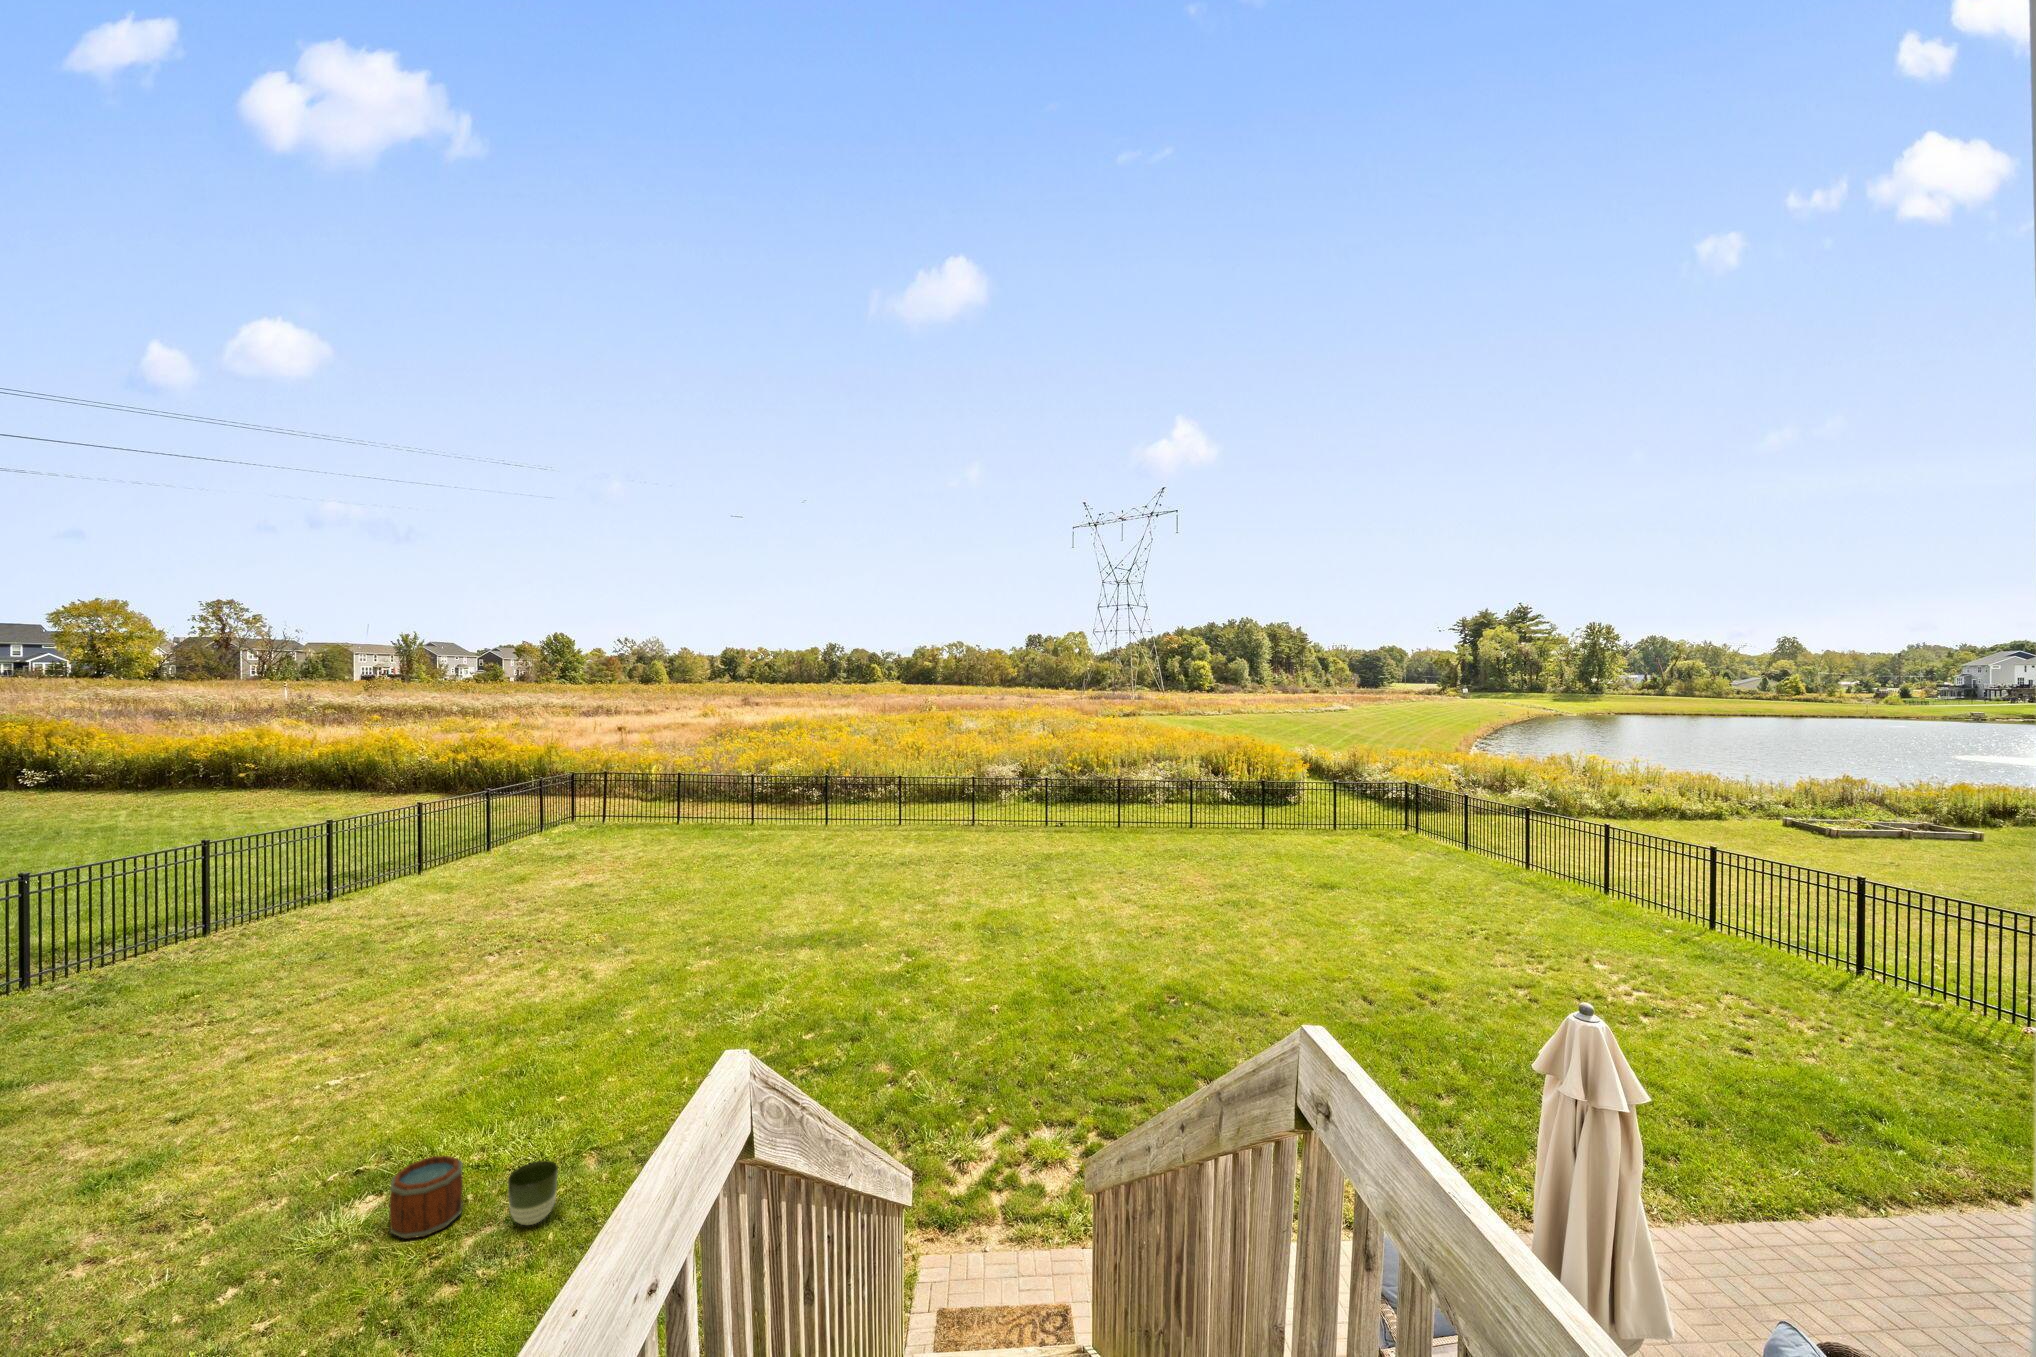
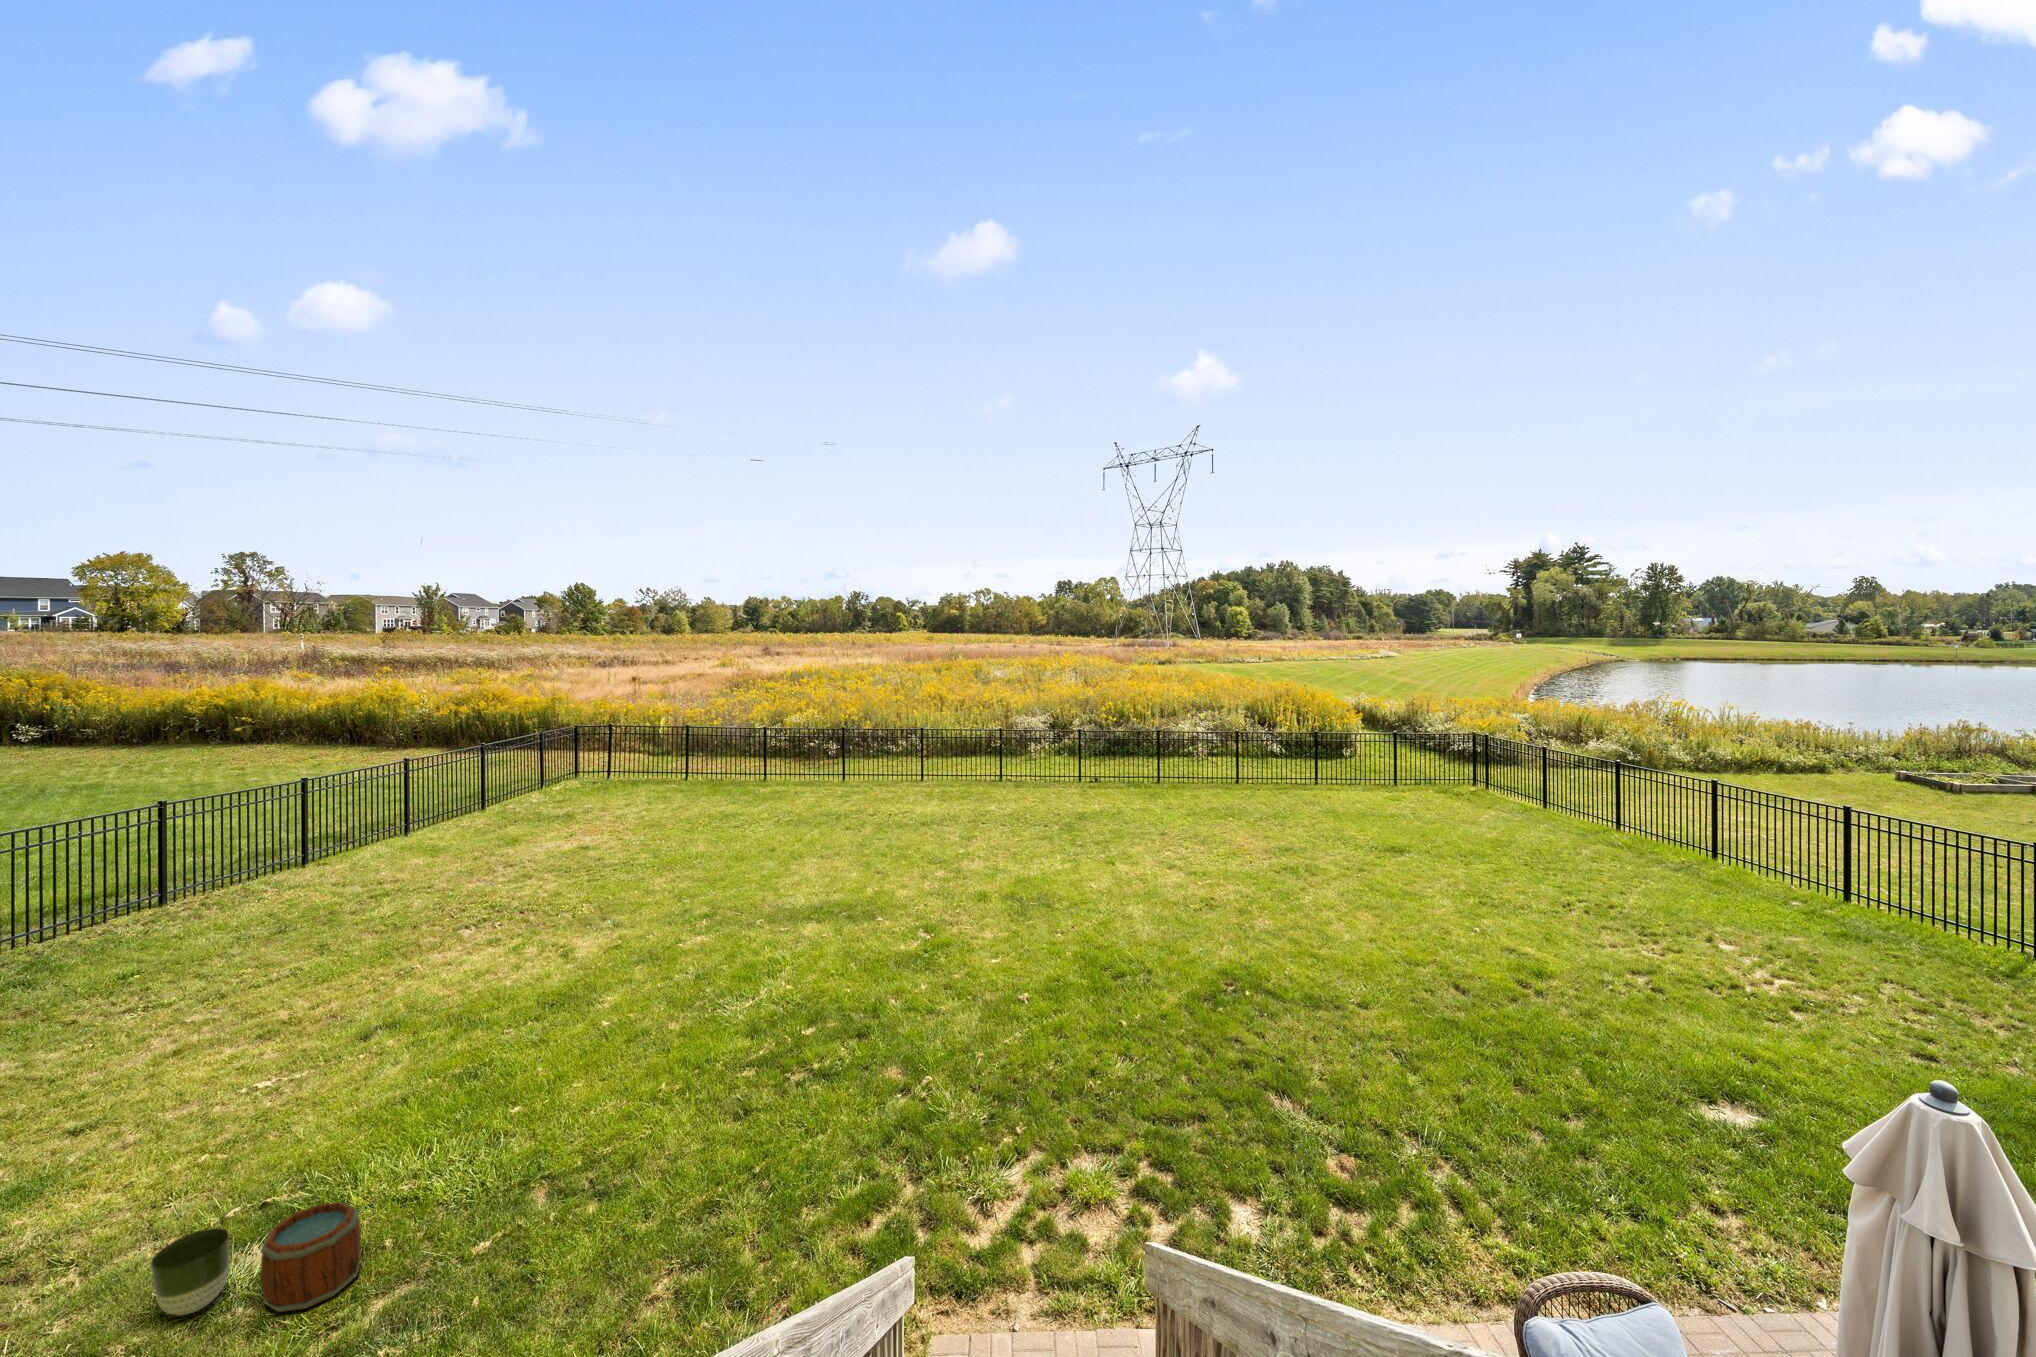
planter: present [508,1161,558,1225] -> present [151,1228,229,1315]

